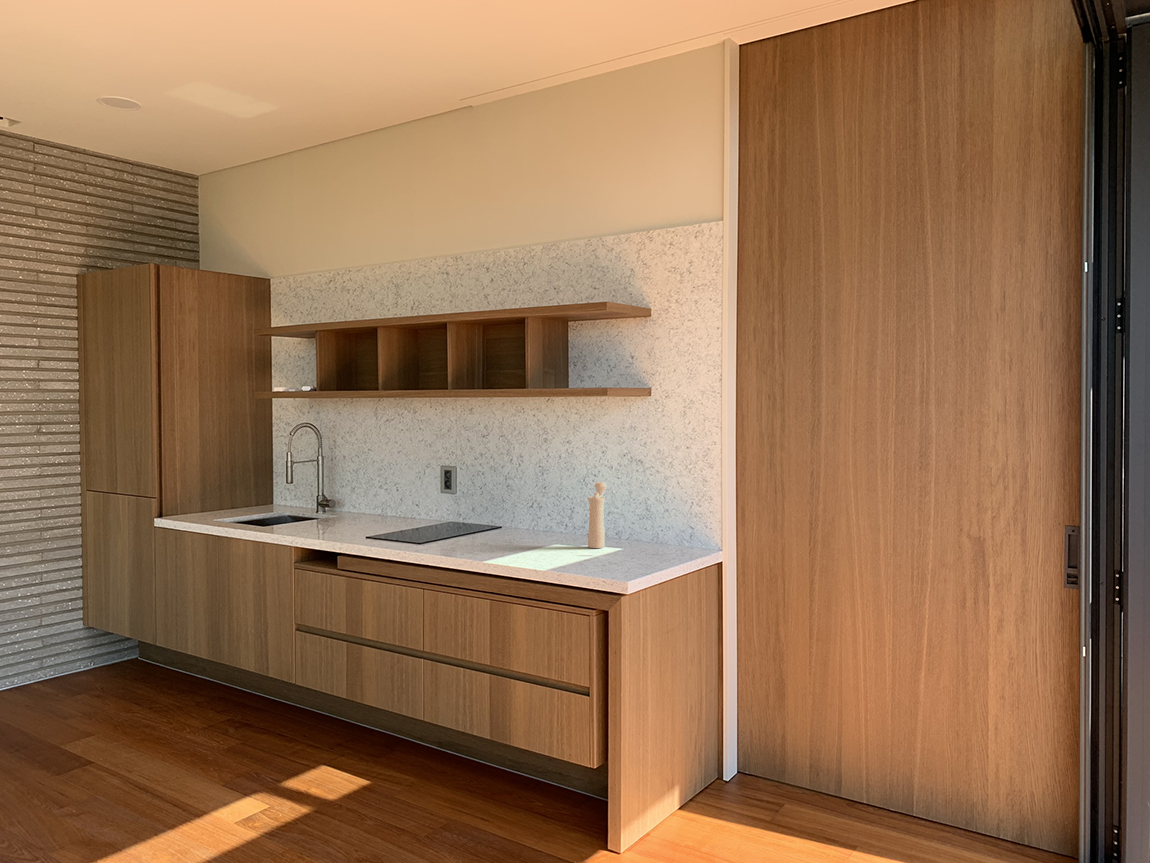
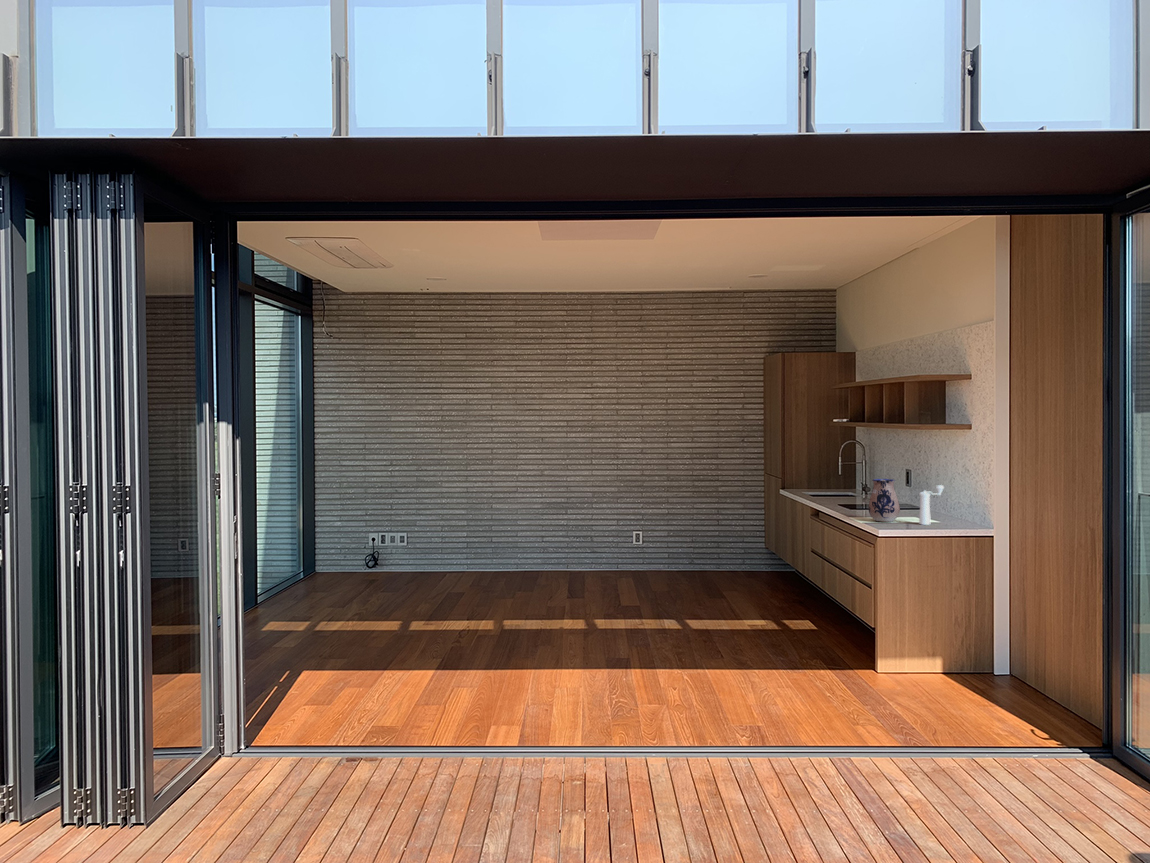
ceramic pitcher: none [508,478,558,553] -> present [868,479,900,522]

